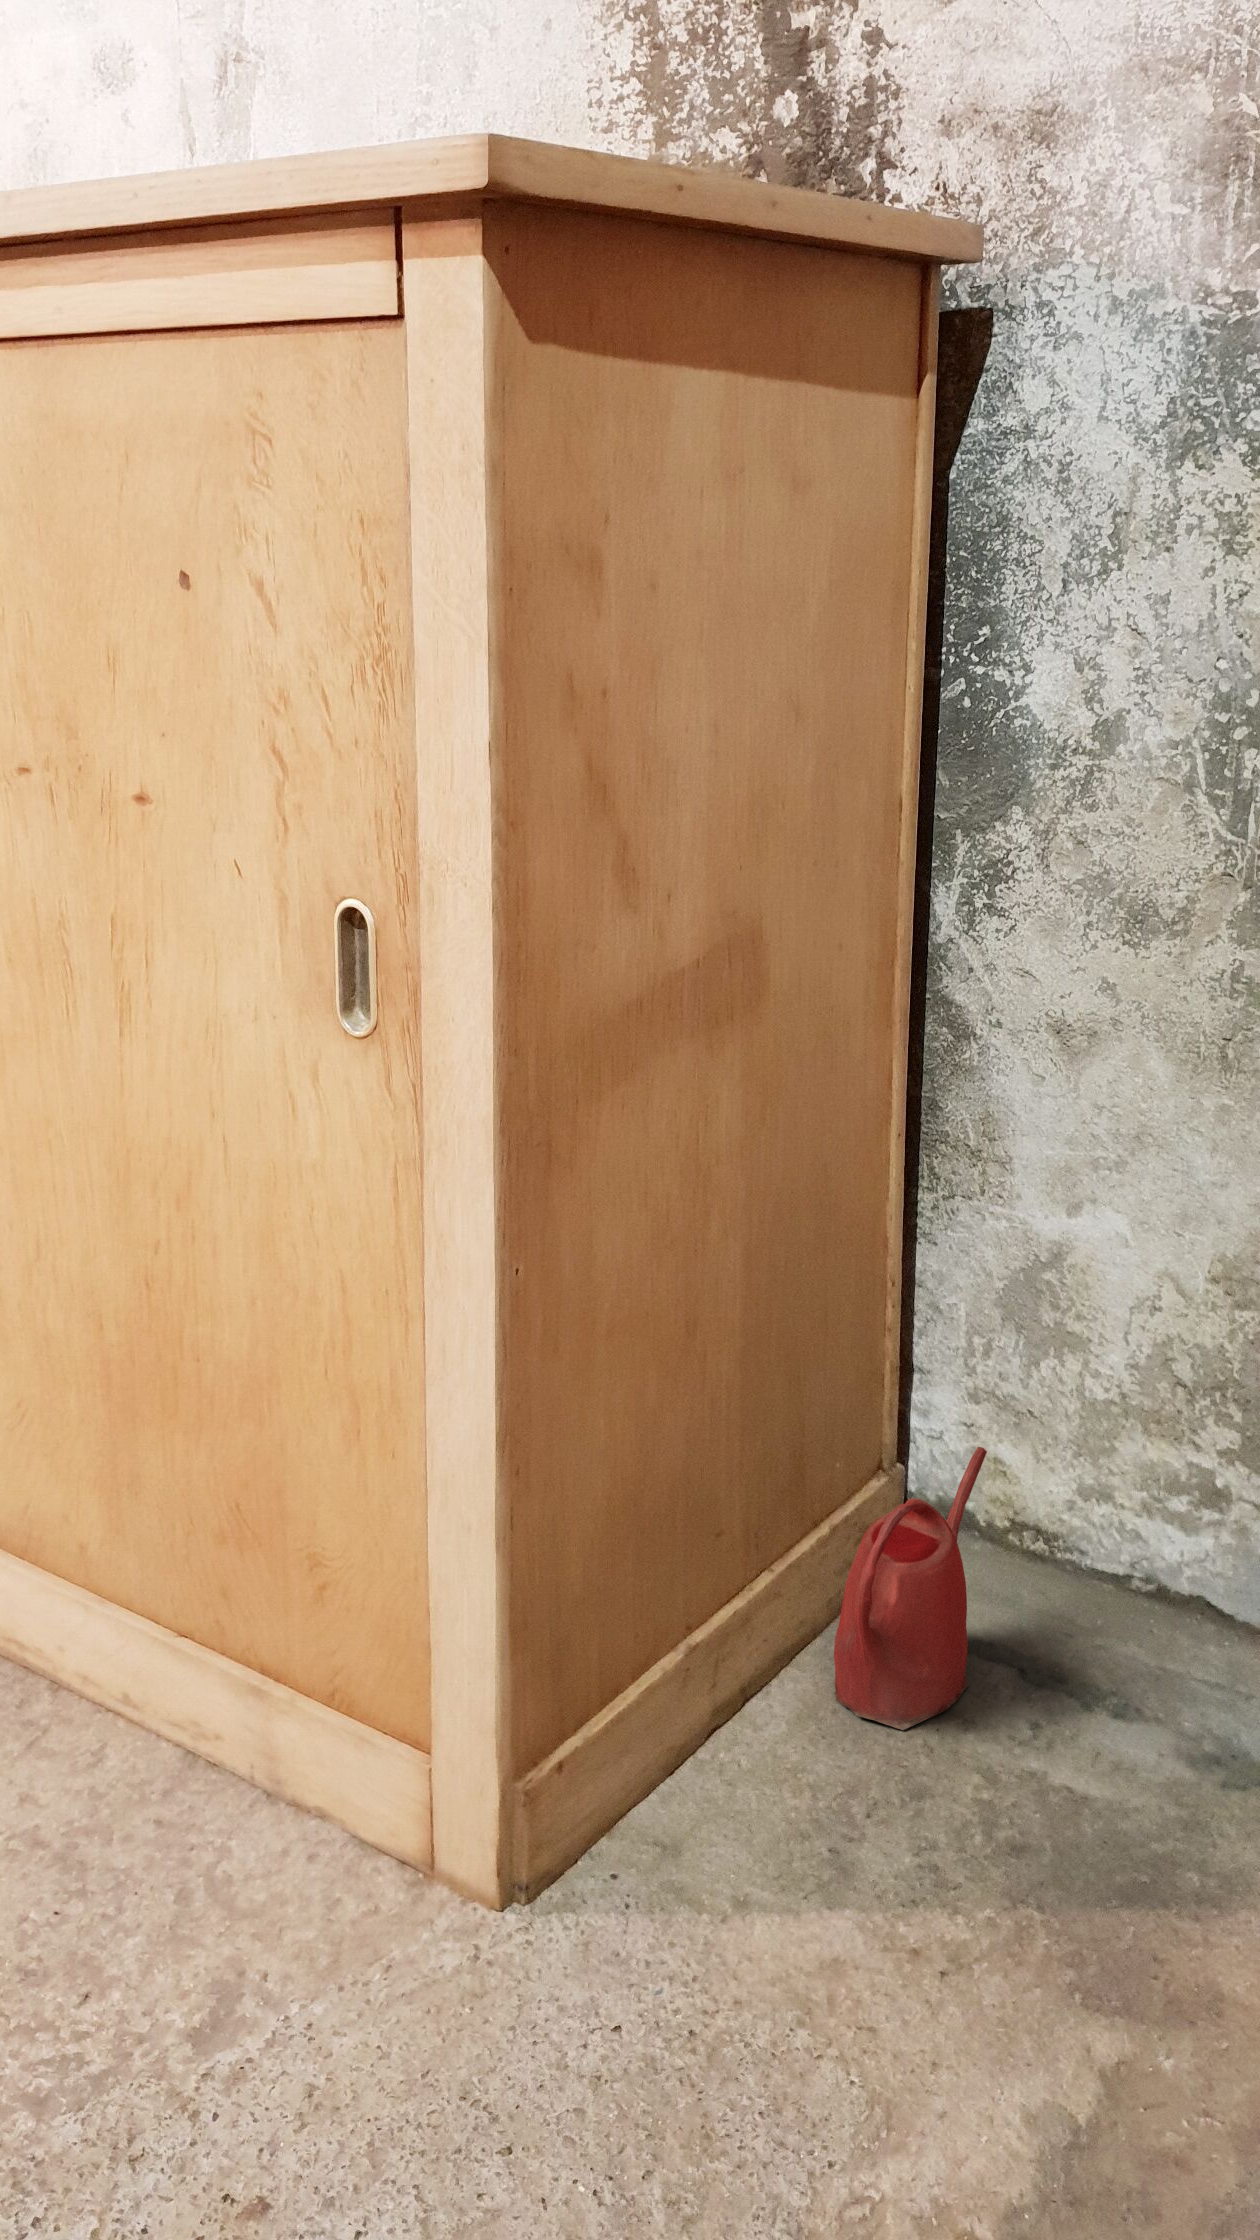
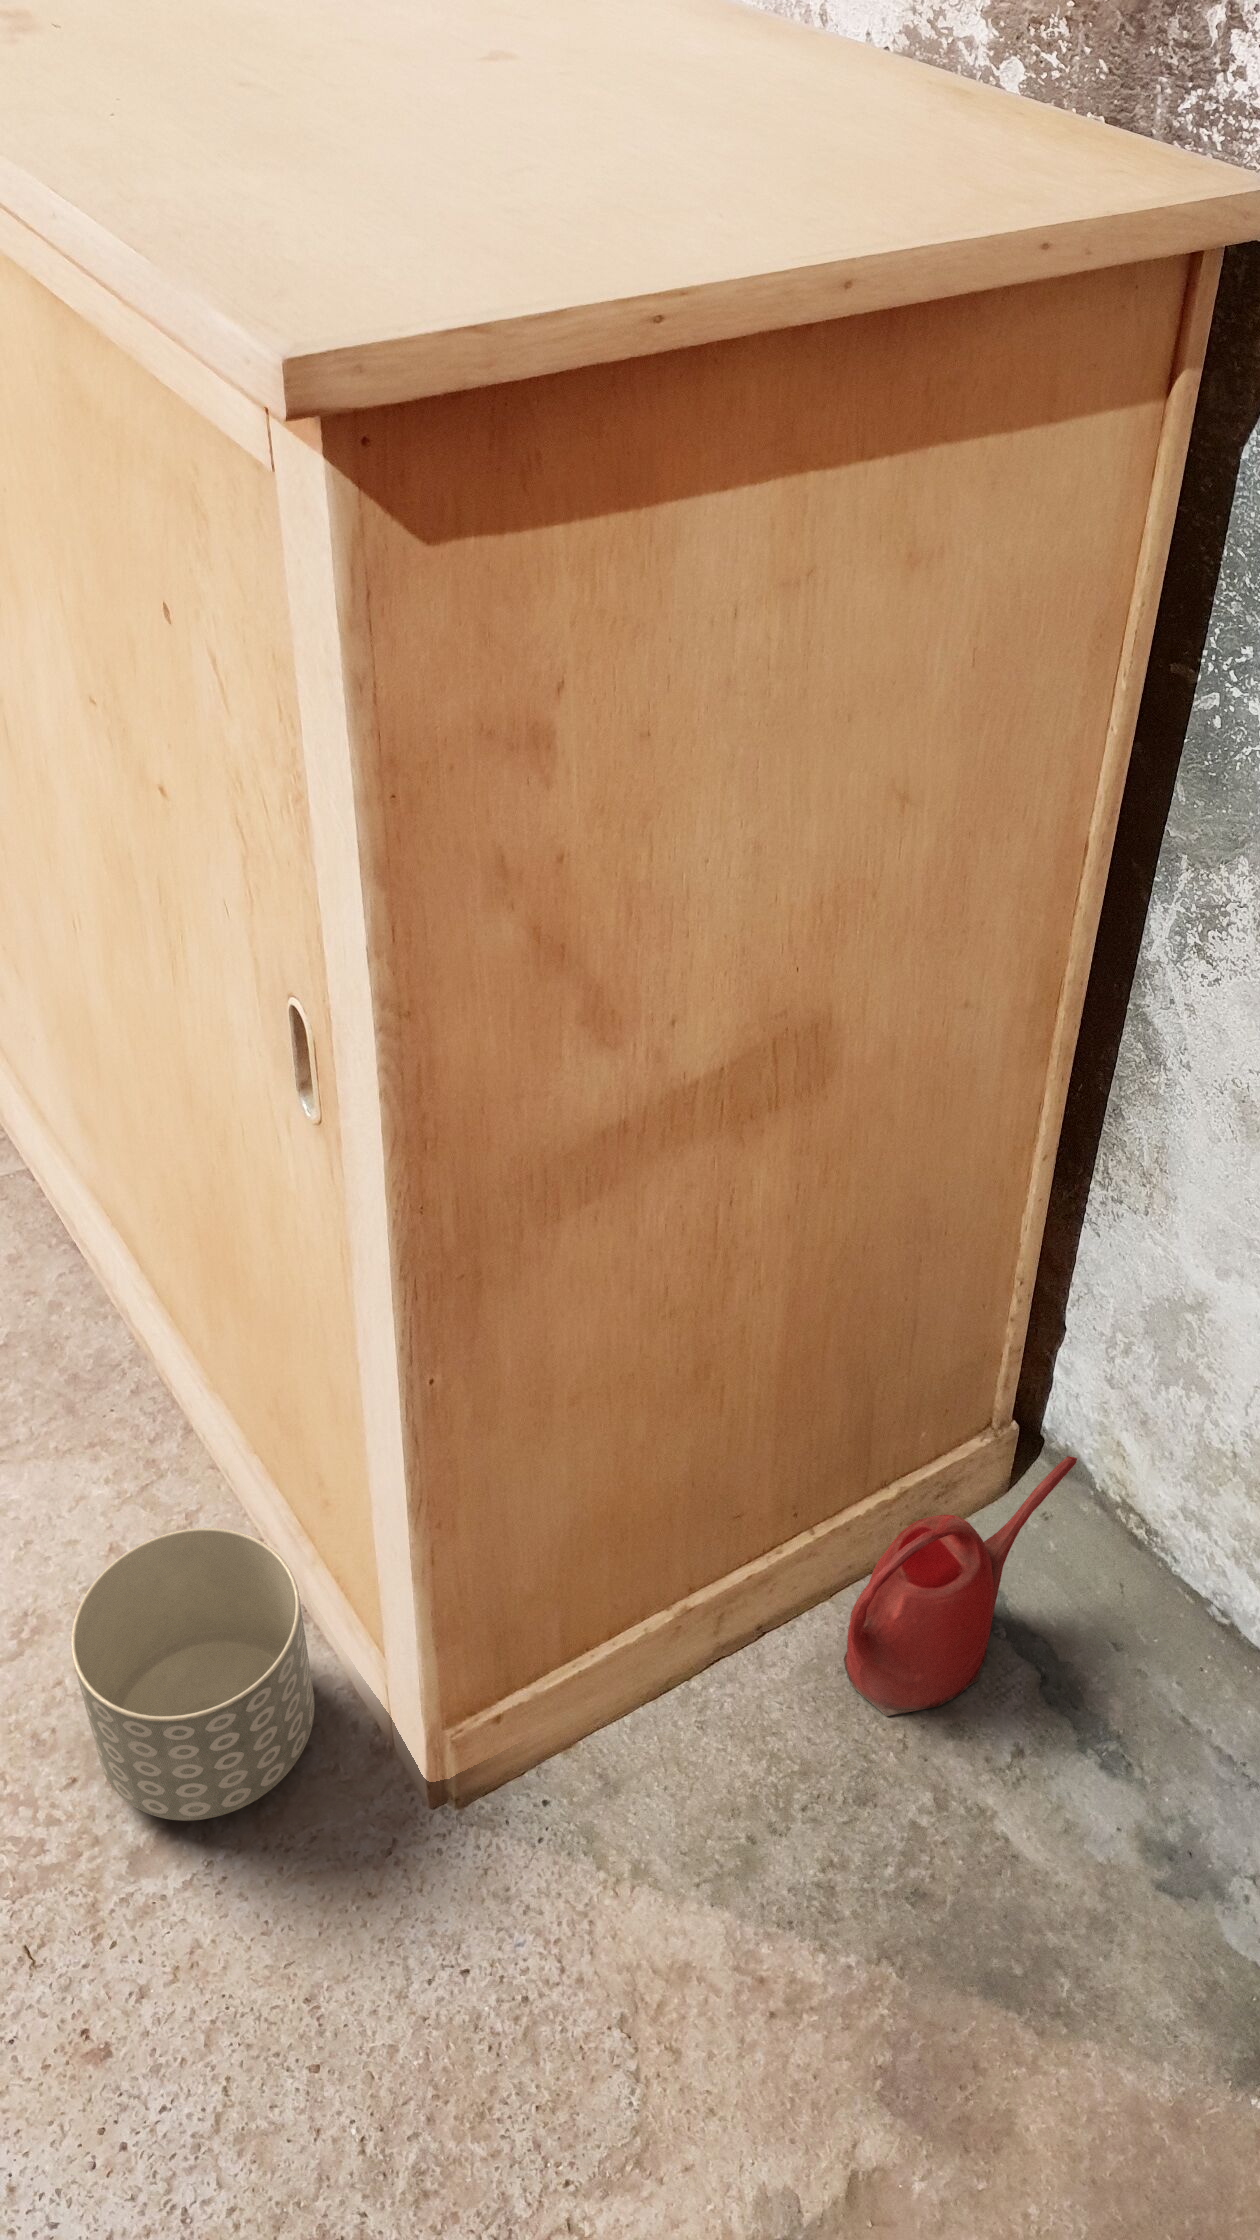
planter: none [92,1647,349,1977] -> present [71,1528,315,1821]

